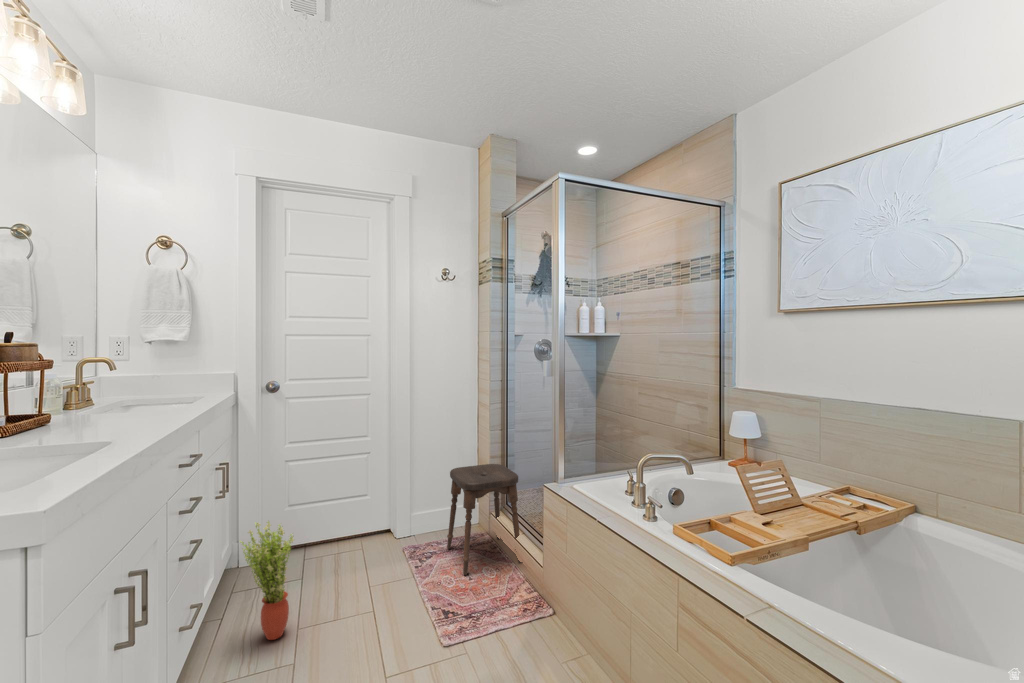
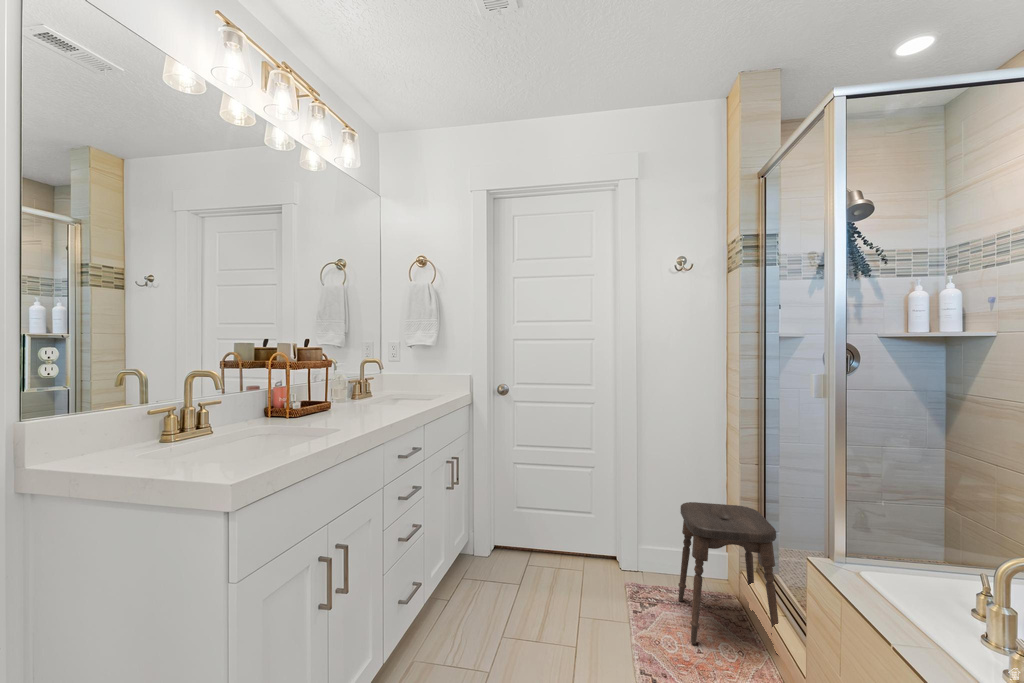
potted plant: present [240,522,294,640] -> none [451,518,497,641]

